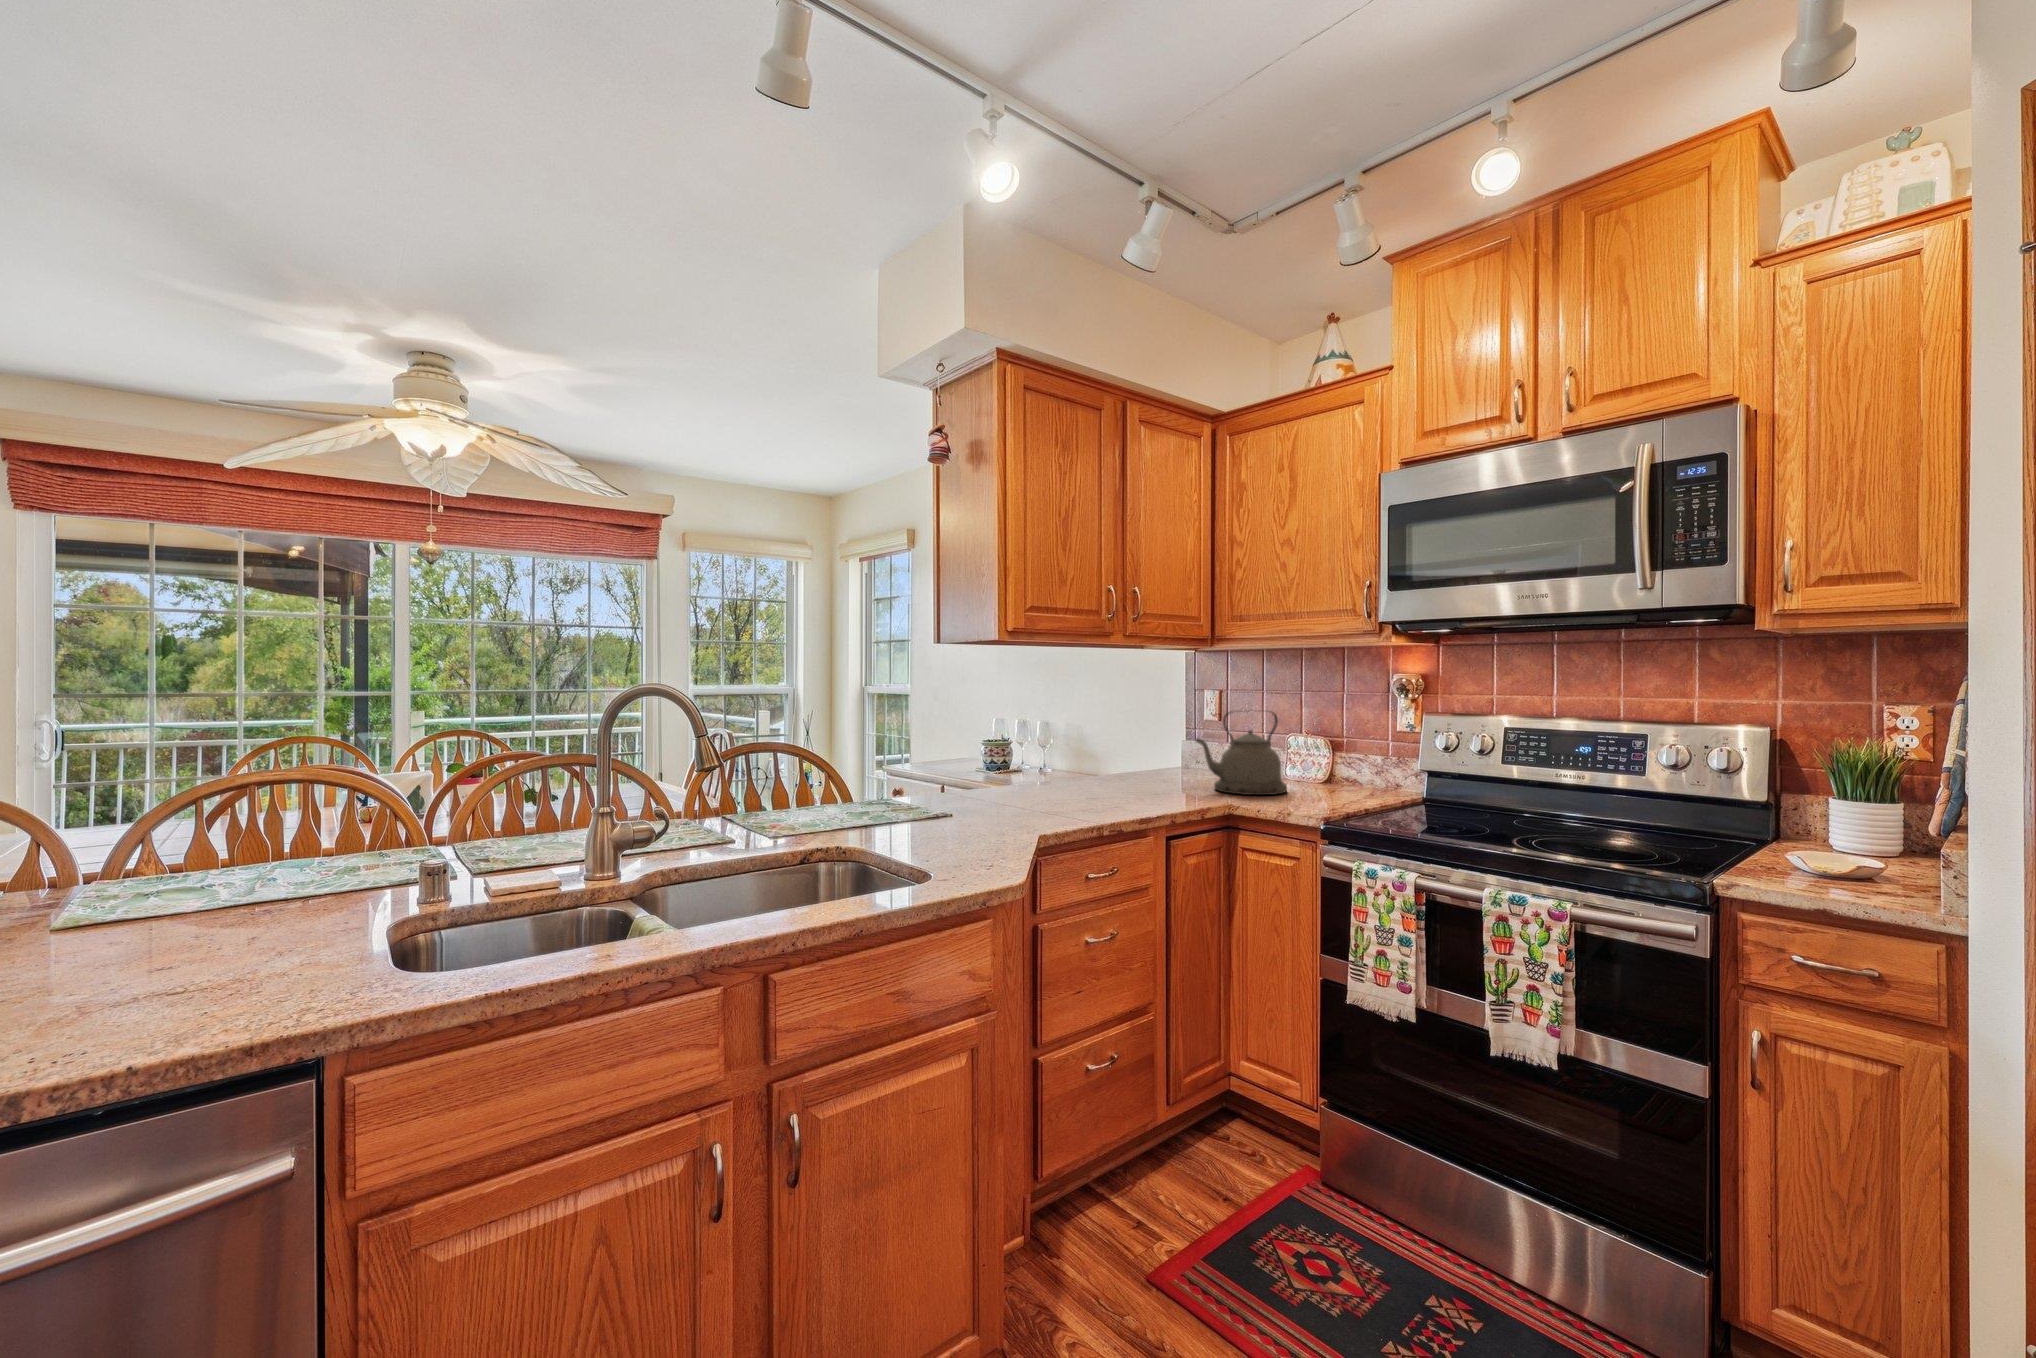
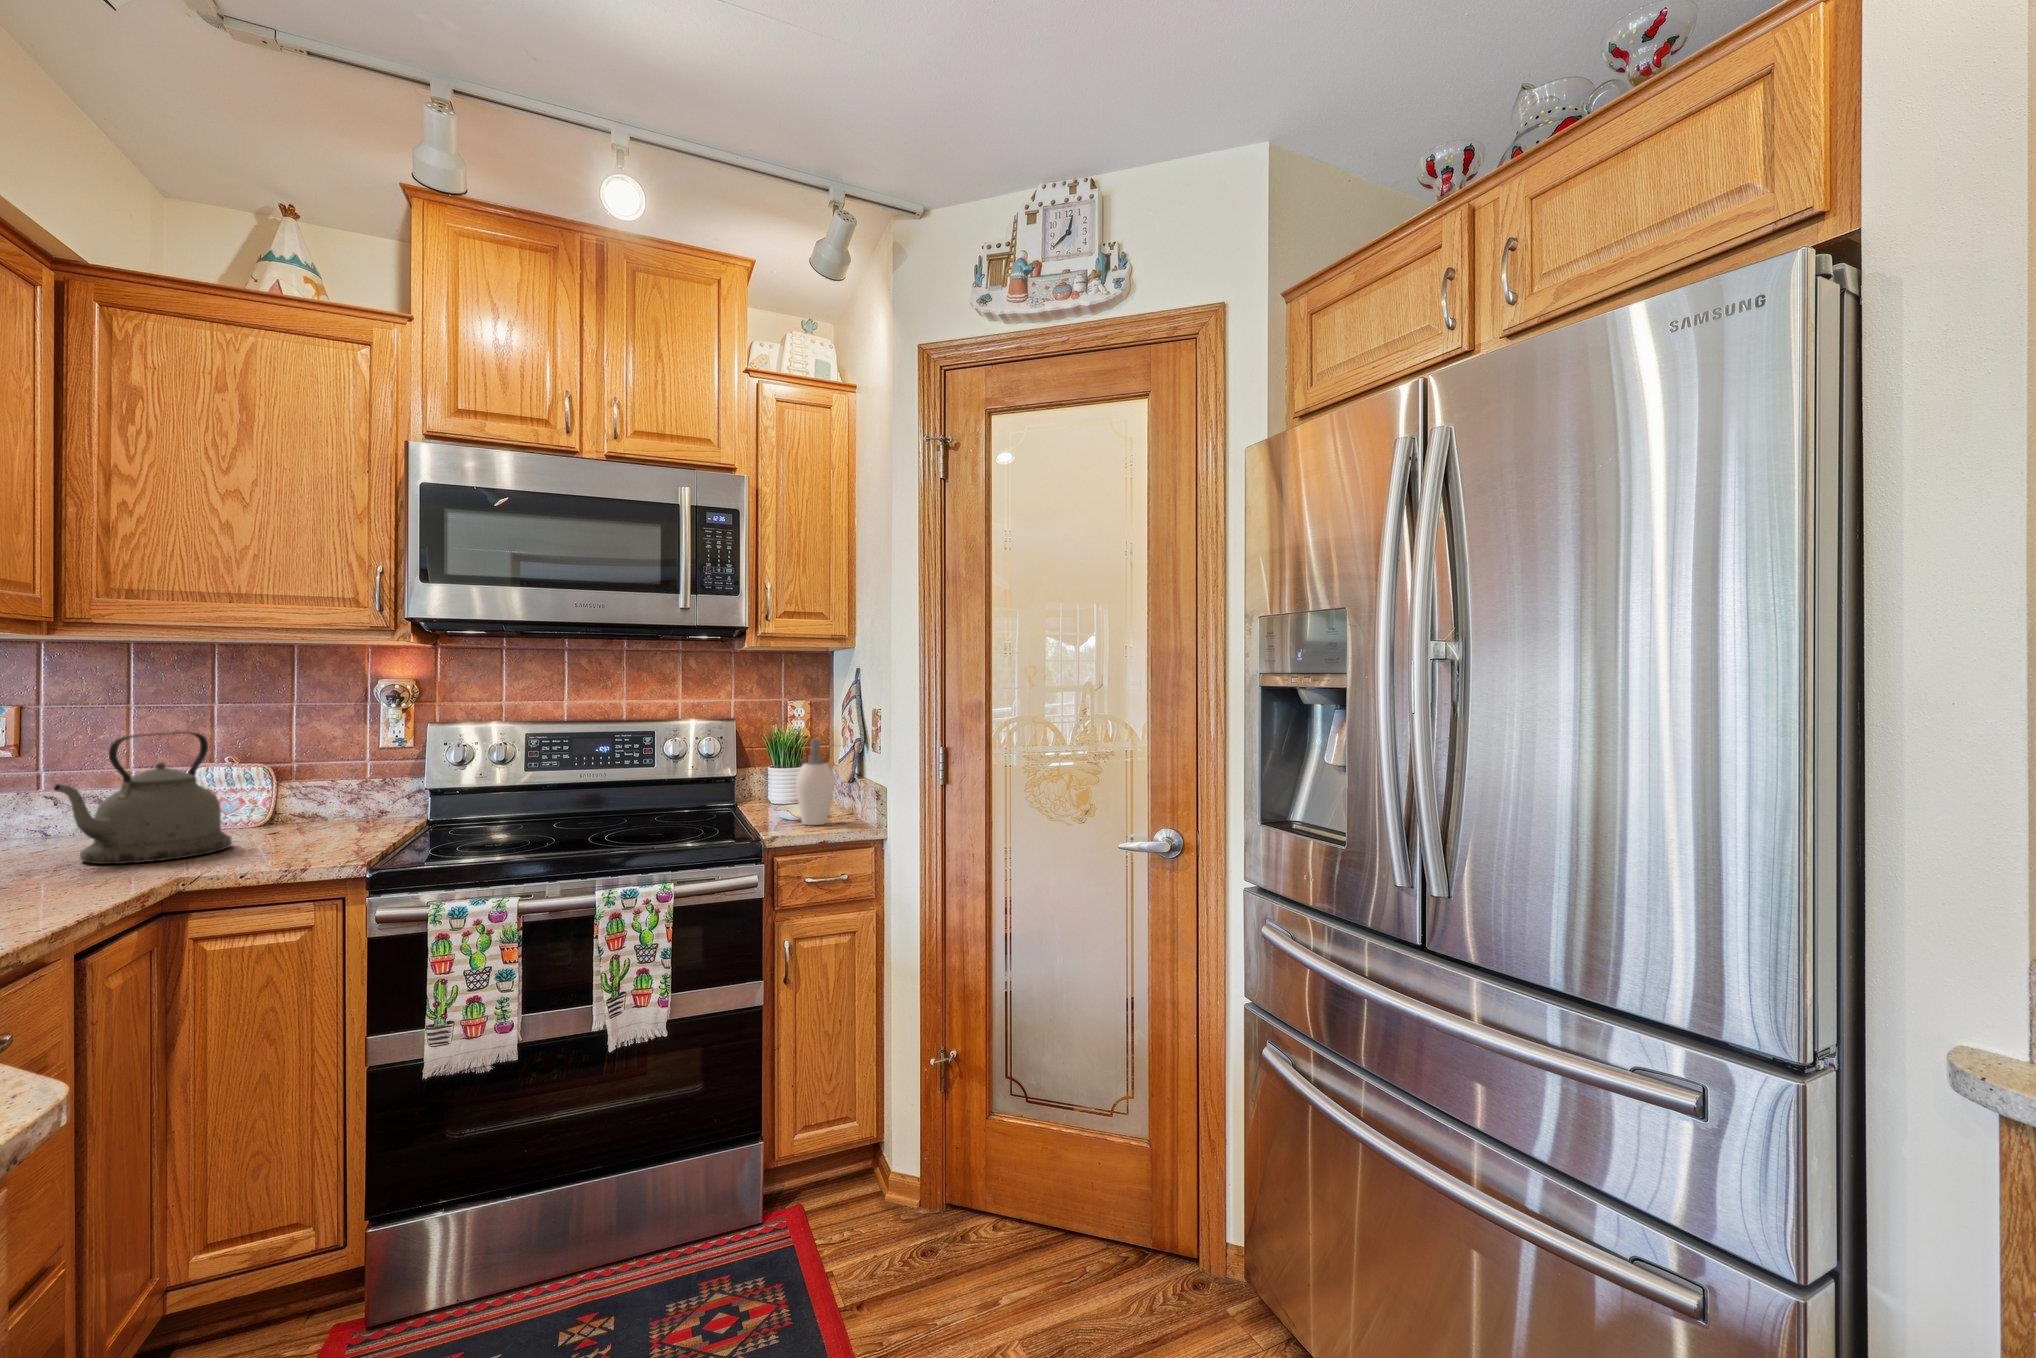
soap dispenser: none [1803,759,1894,886] -> present [796,739,834,825]

